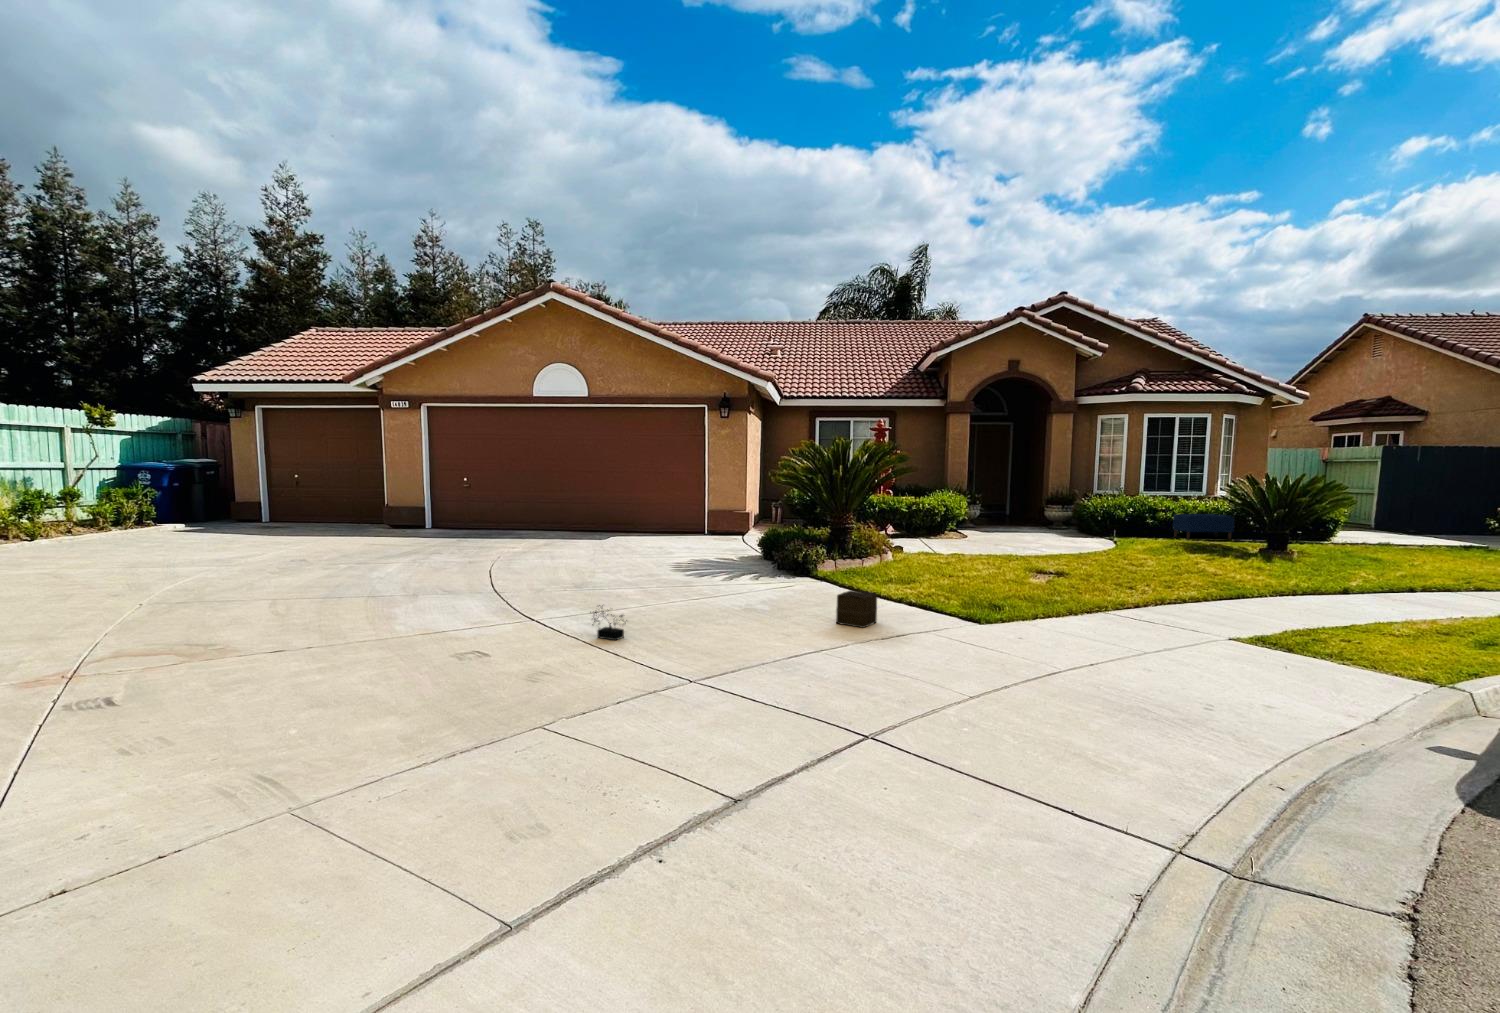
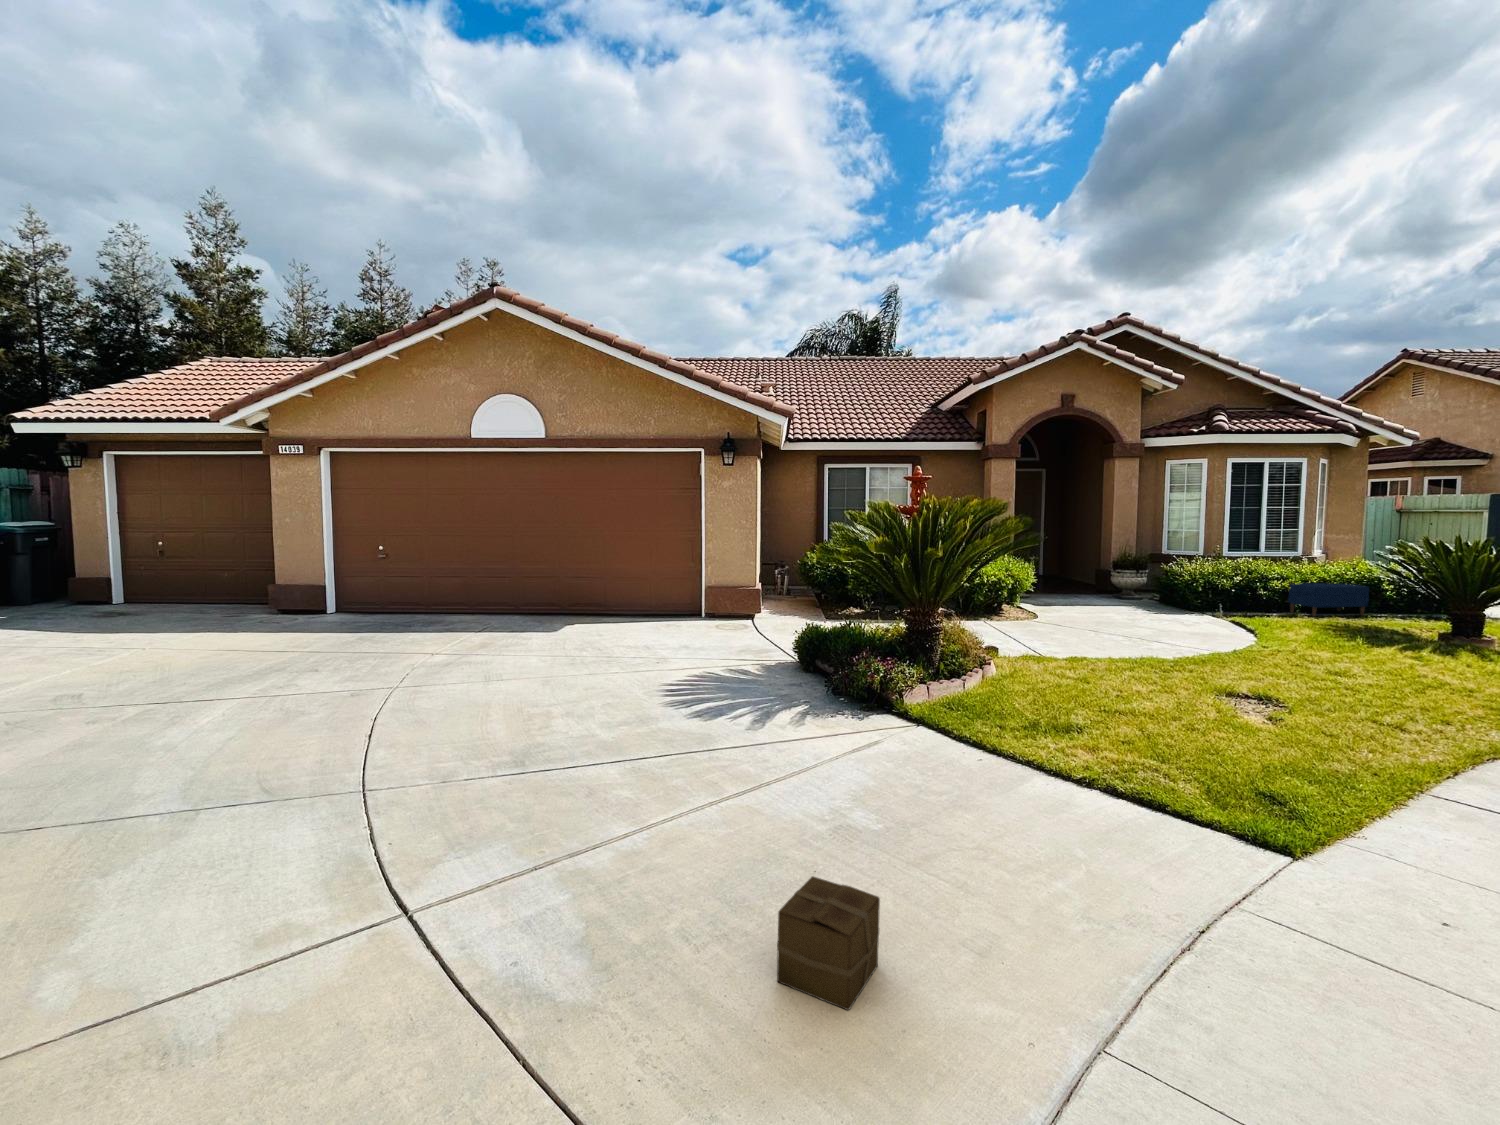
cardboard box: present [836,591,877,628] -> present [777,876,880,1010]
decorative plant: present [592,605,627,640] -> none [495,932,597,1046]

